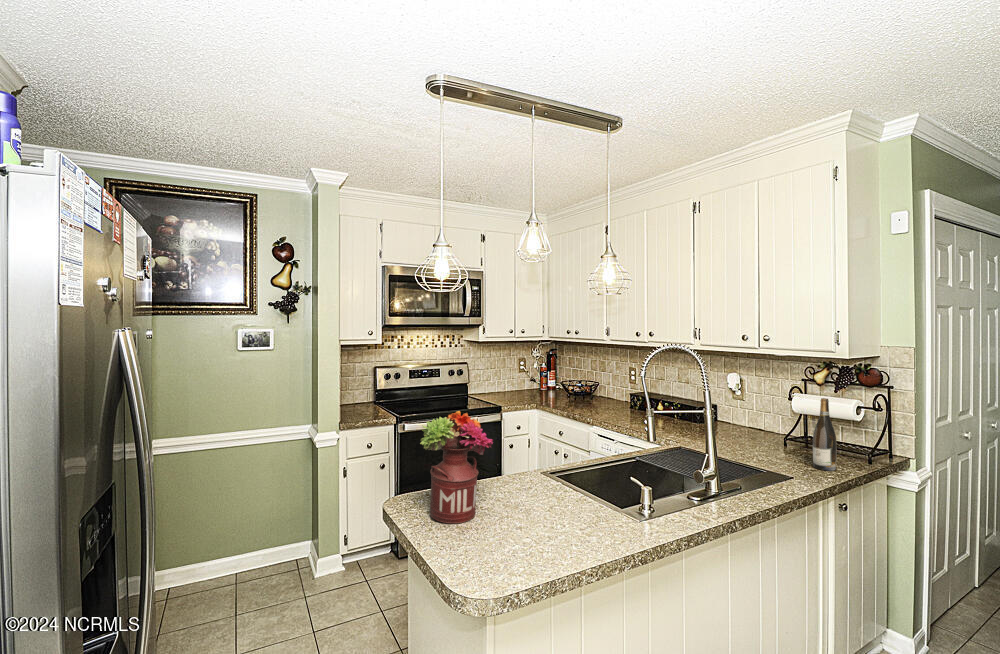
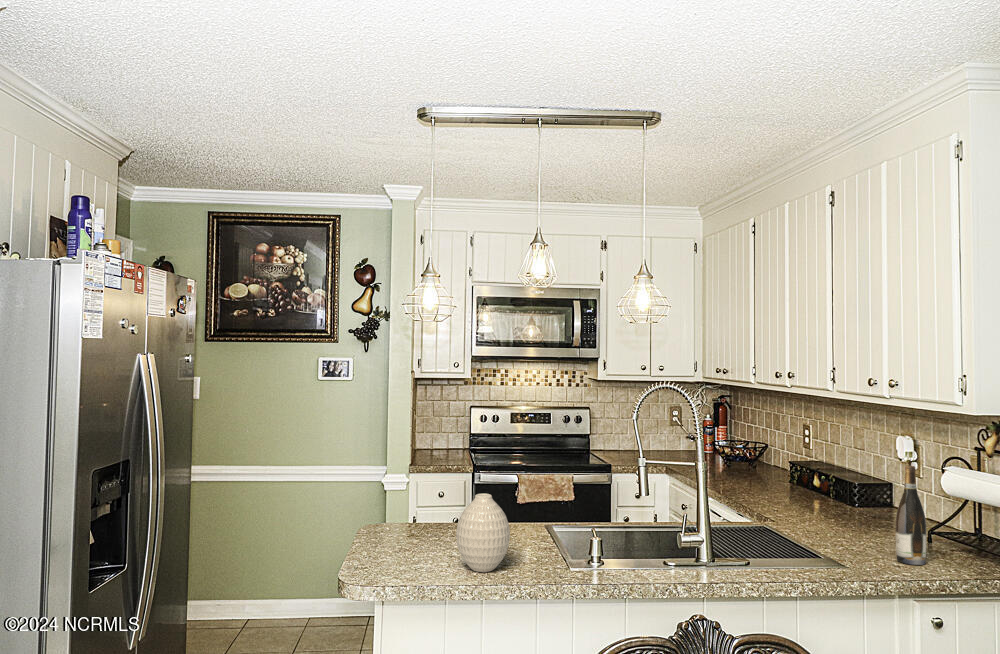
flower arrangement: present [420,411,493,523] -> none [373,440,443,547]
vase: none [543,463,598,543] -> present [456,494,510,572]

